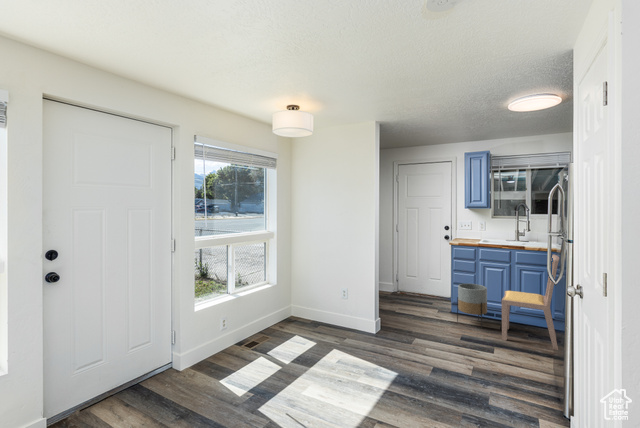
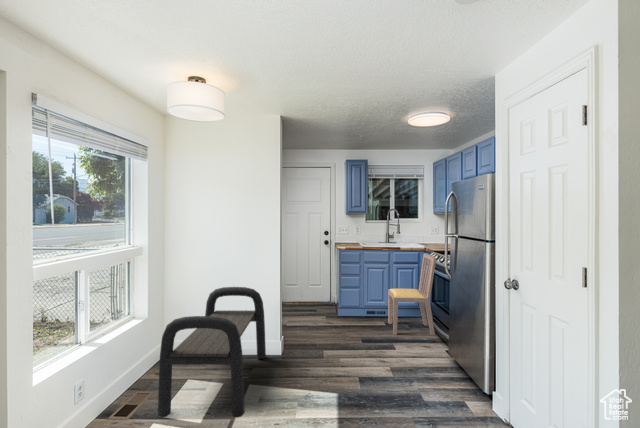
bench: none [268,270,360,368] -> present [158,287,266,418]
planter: present [457,284,487,328] -> none [349,286,375,328]

